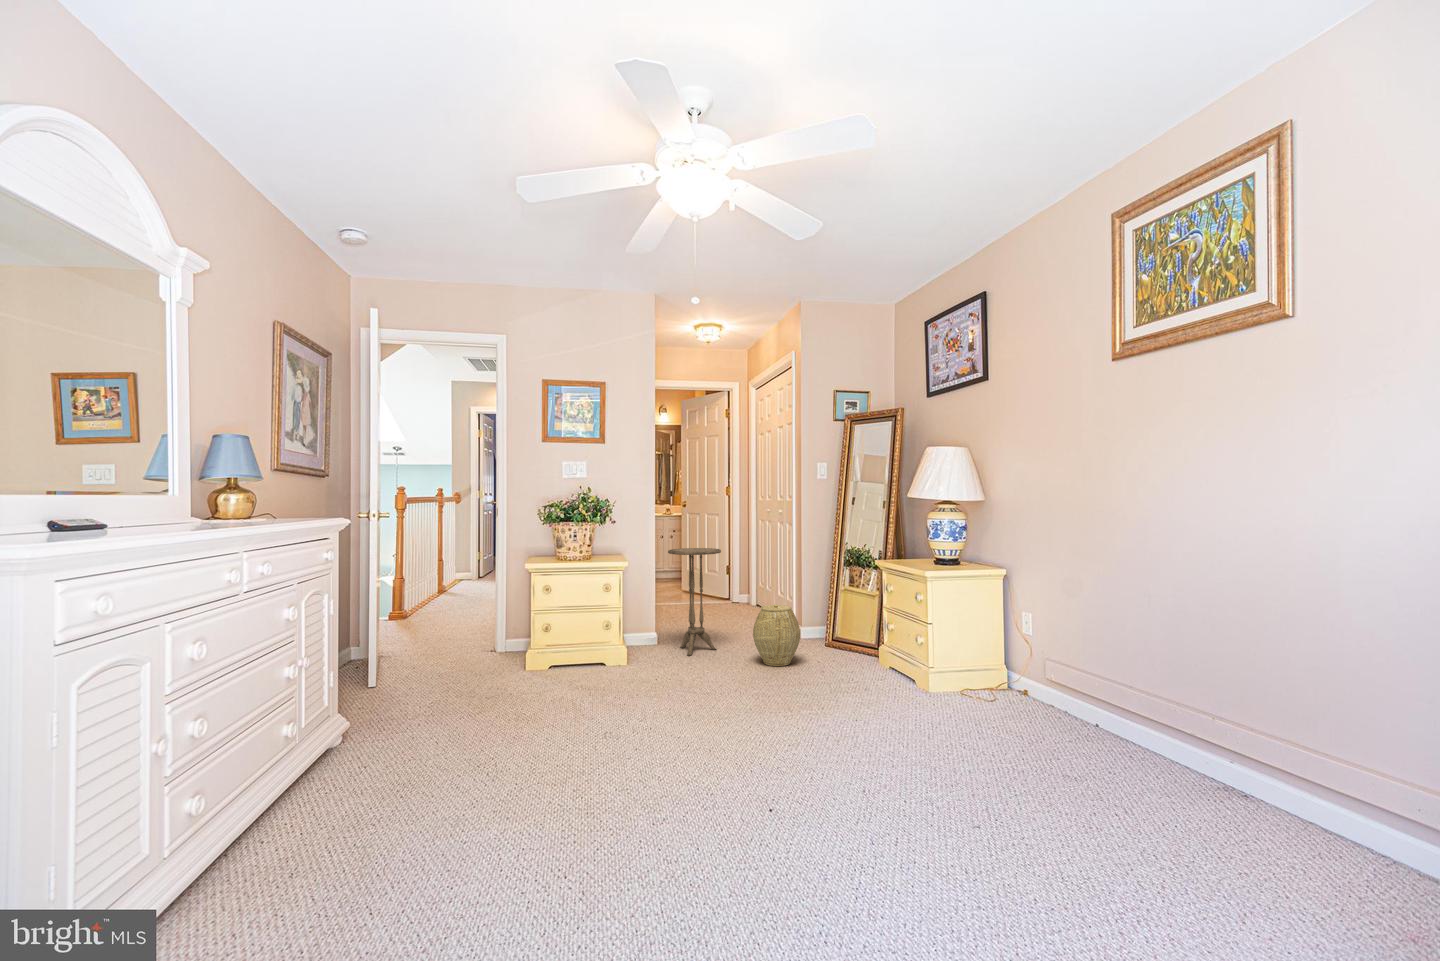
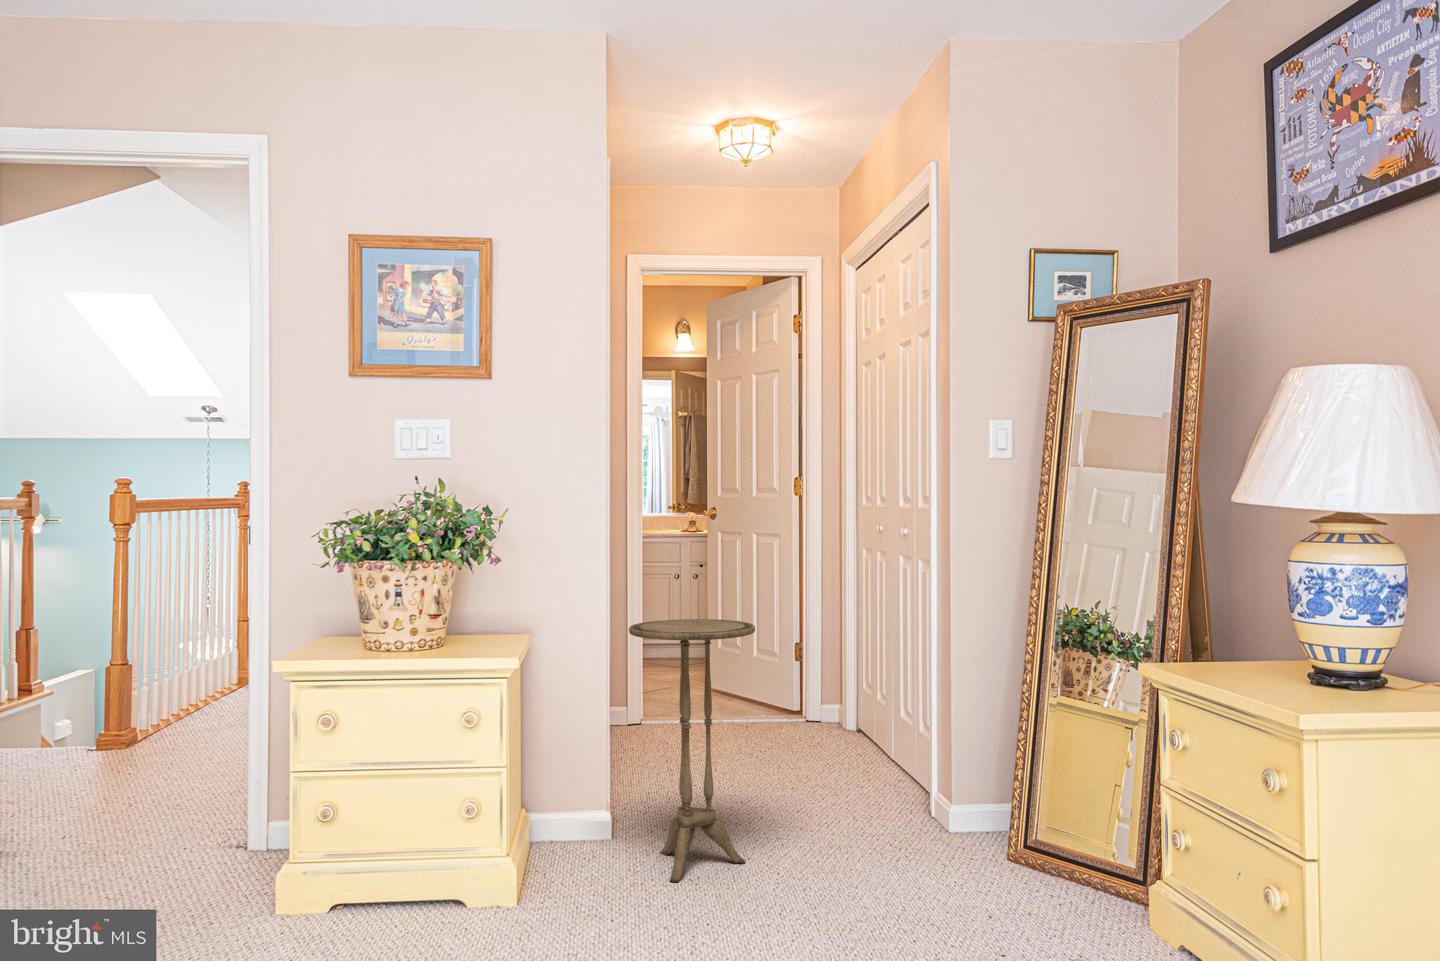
woven basket: present [753,604,800,666] -> none [825,768,944,928]

